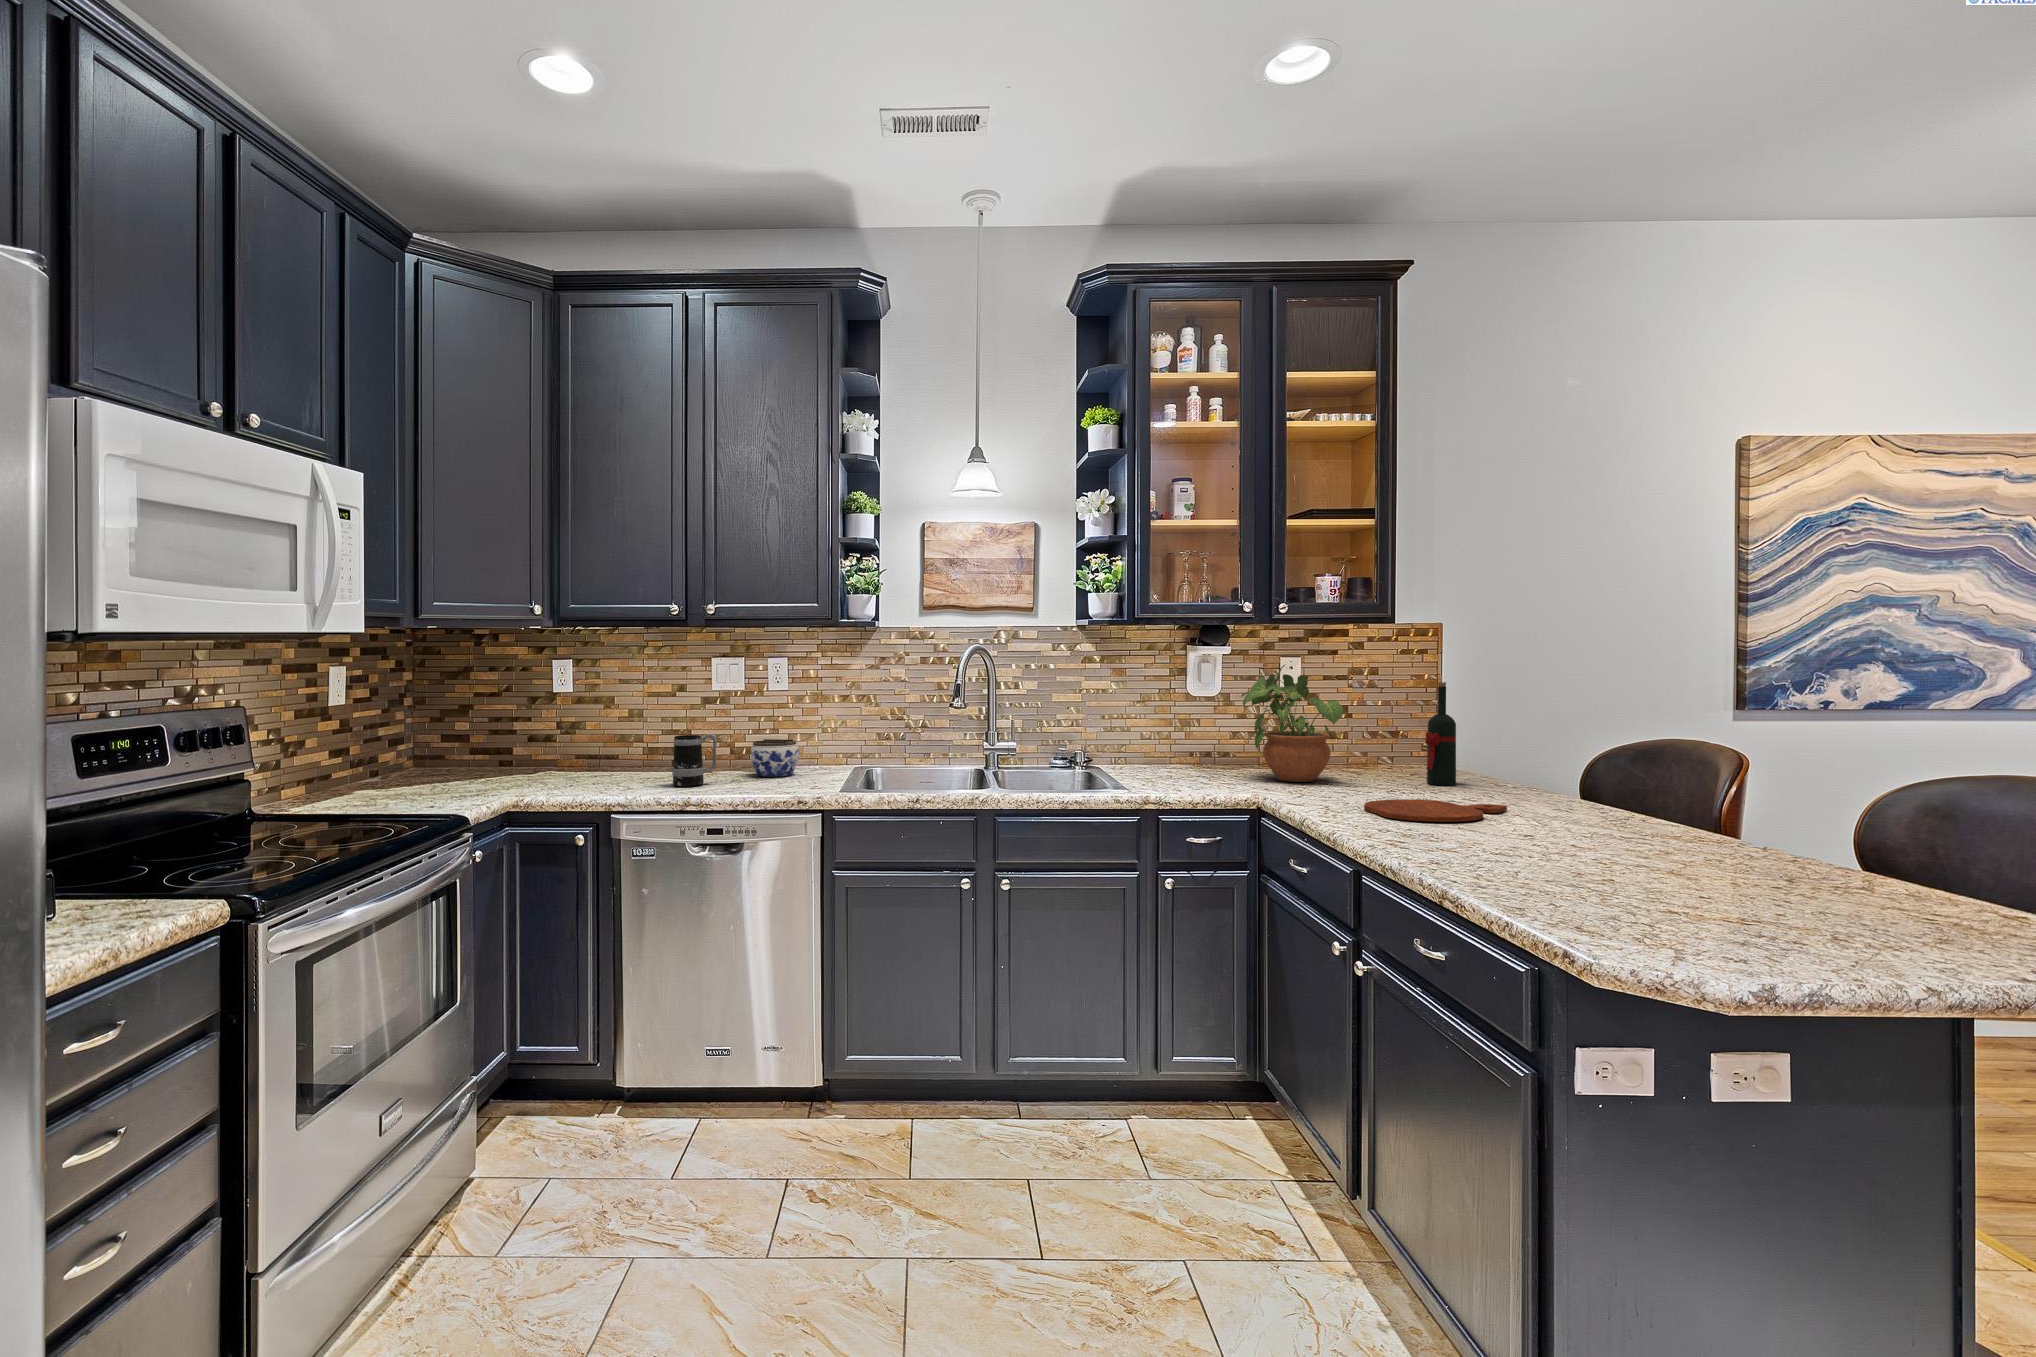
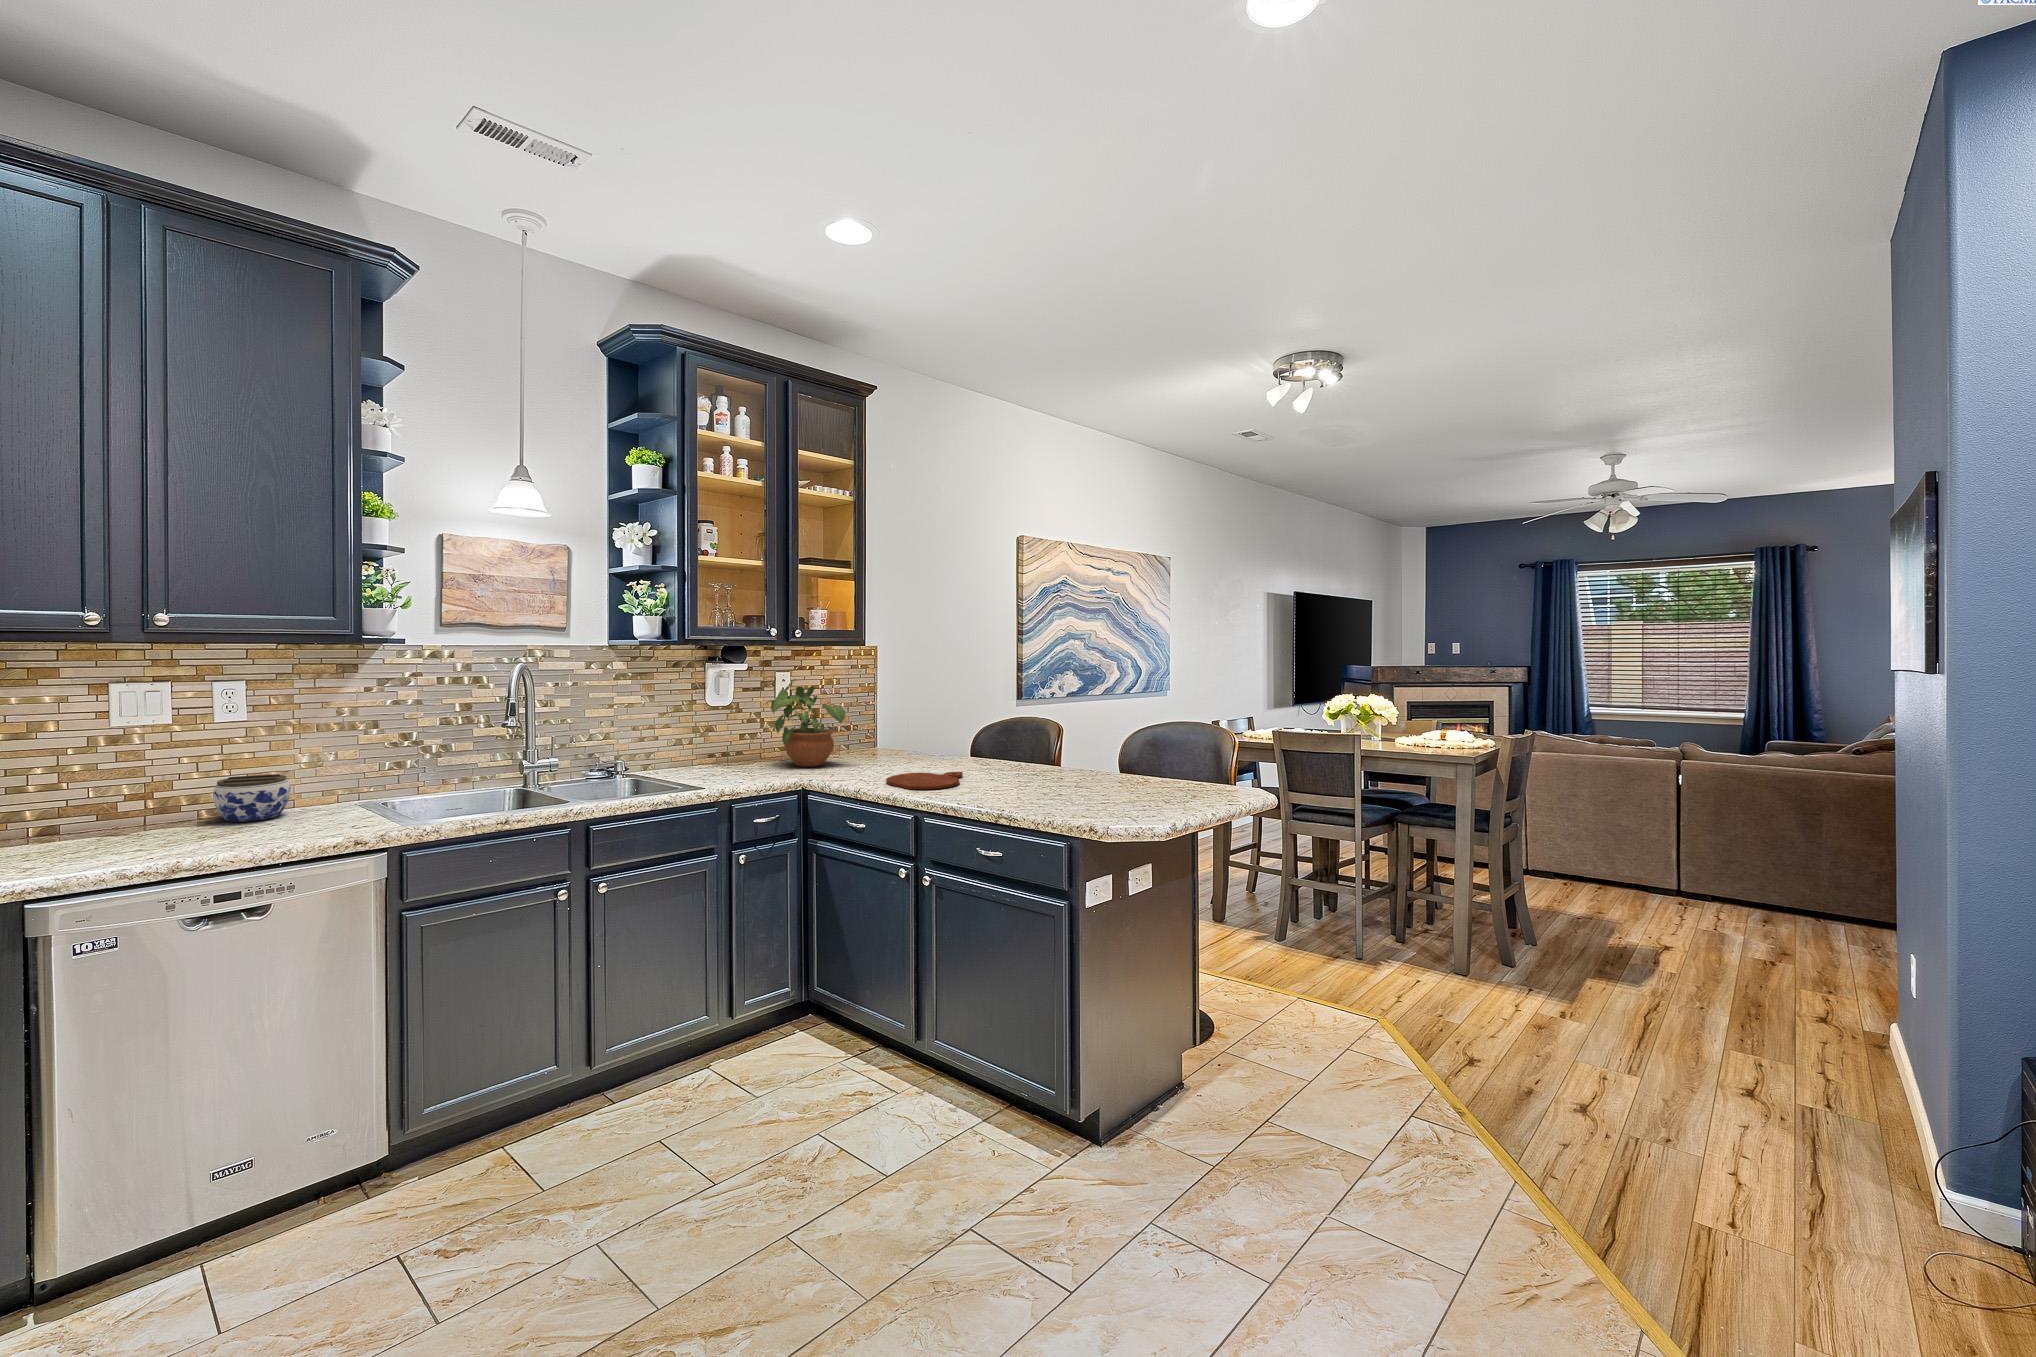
wine bottle: present [1426,682,1456,785] -> none [891,690,909,759]
mug: present [672,734,717,787] -> none [105,780,182,853]

